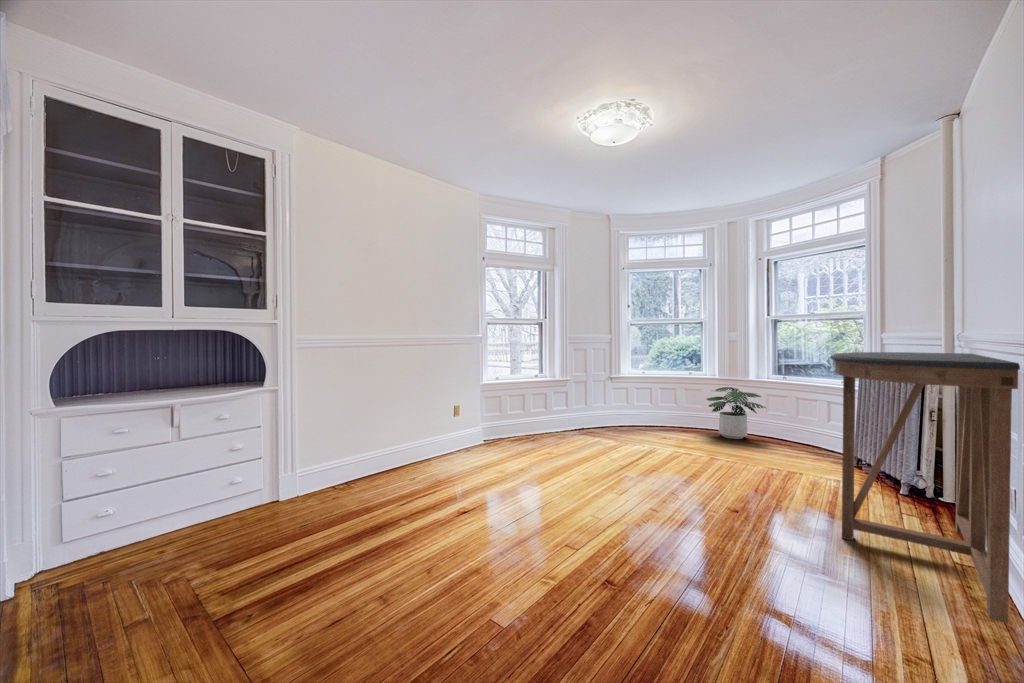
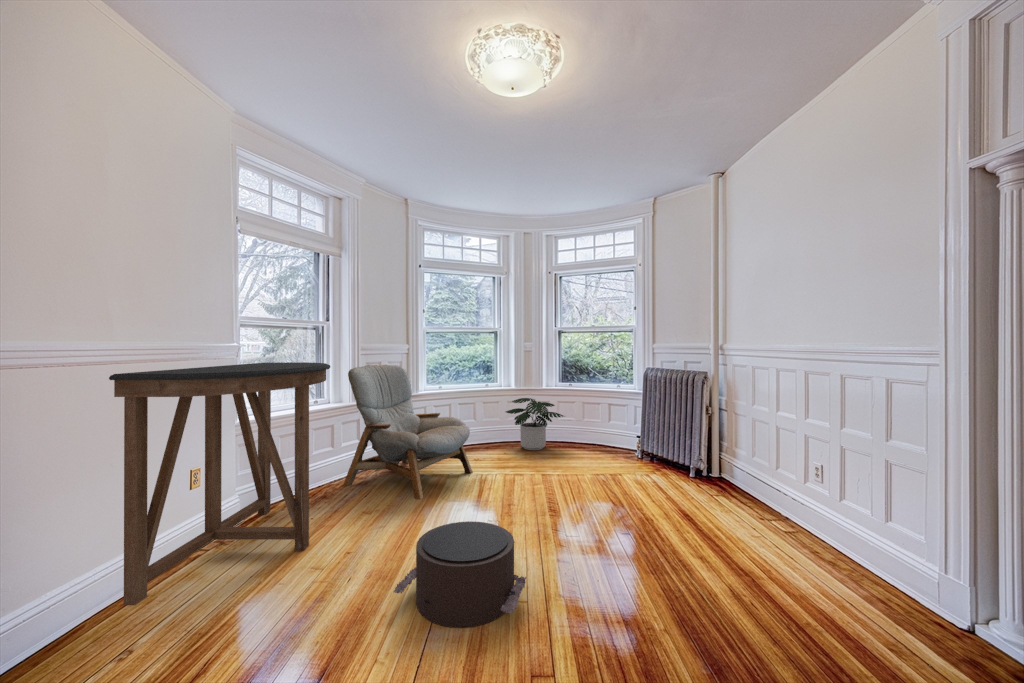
armchair: none [550,350,652,453] -> present [344,365,473,500]
console table: present [830,352,1020,624] -> present [109,362,330,605]
pouf: none [527,456,611,515] -> present [393,521,526,628]

